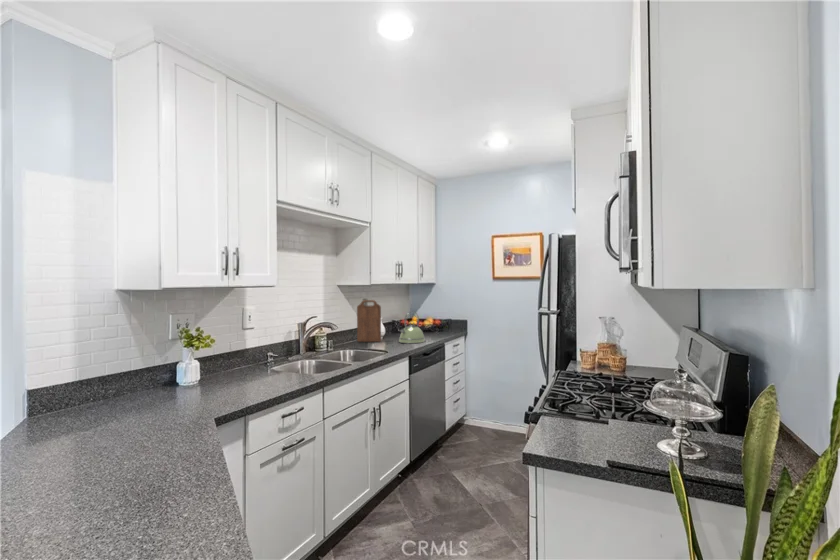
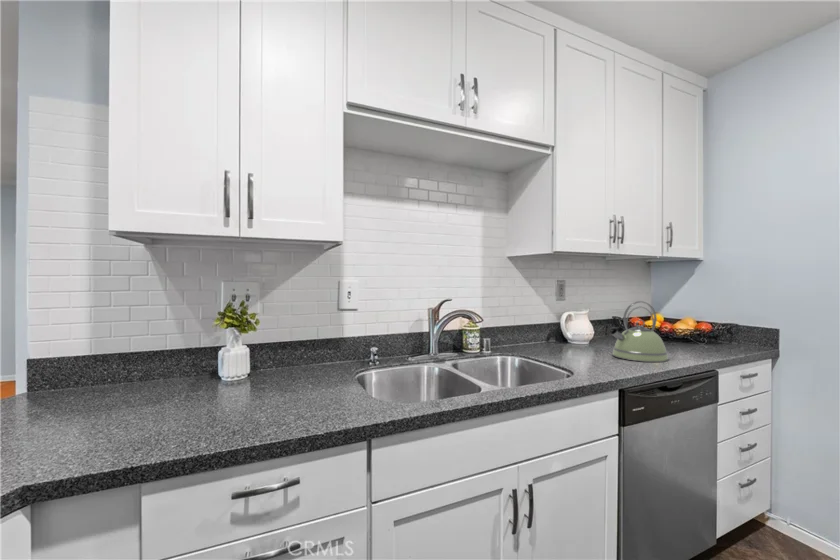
cutting board: present [357,300,381,342] -> none [541,279,582,350]

